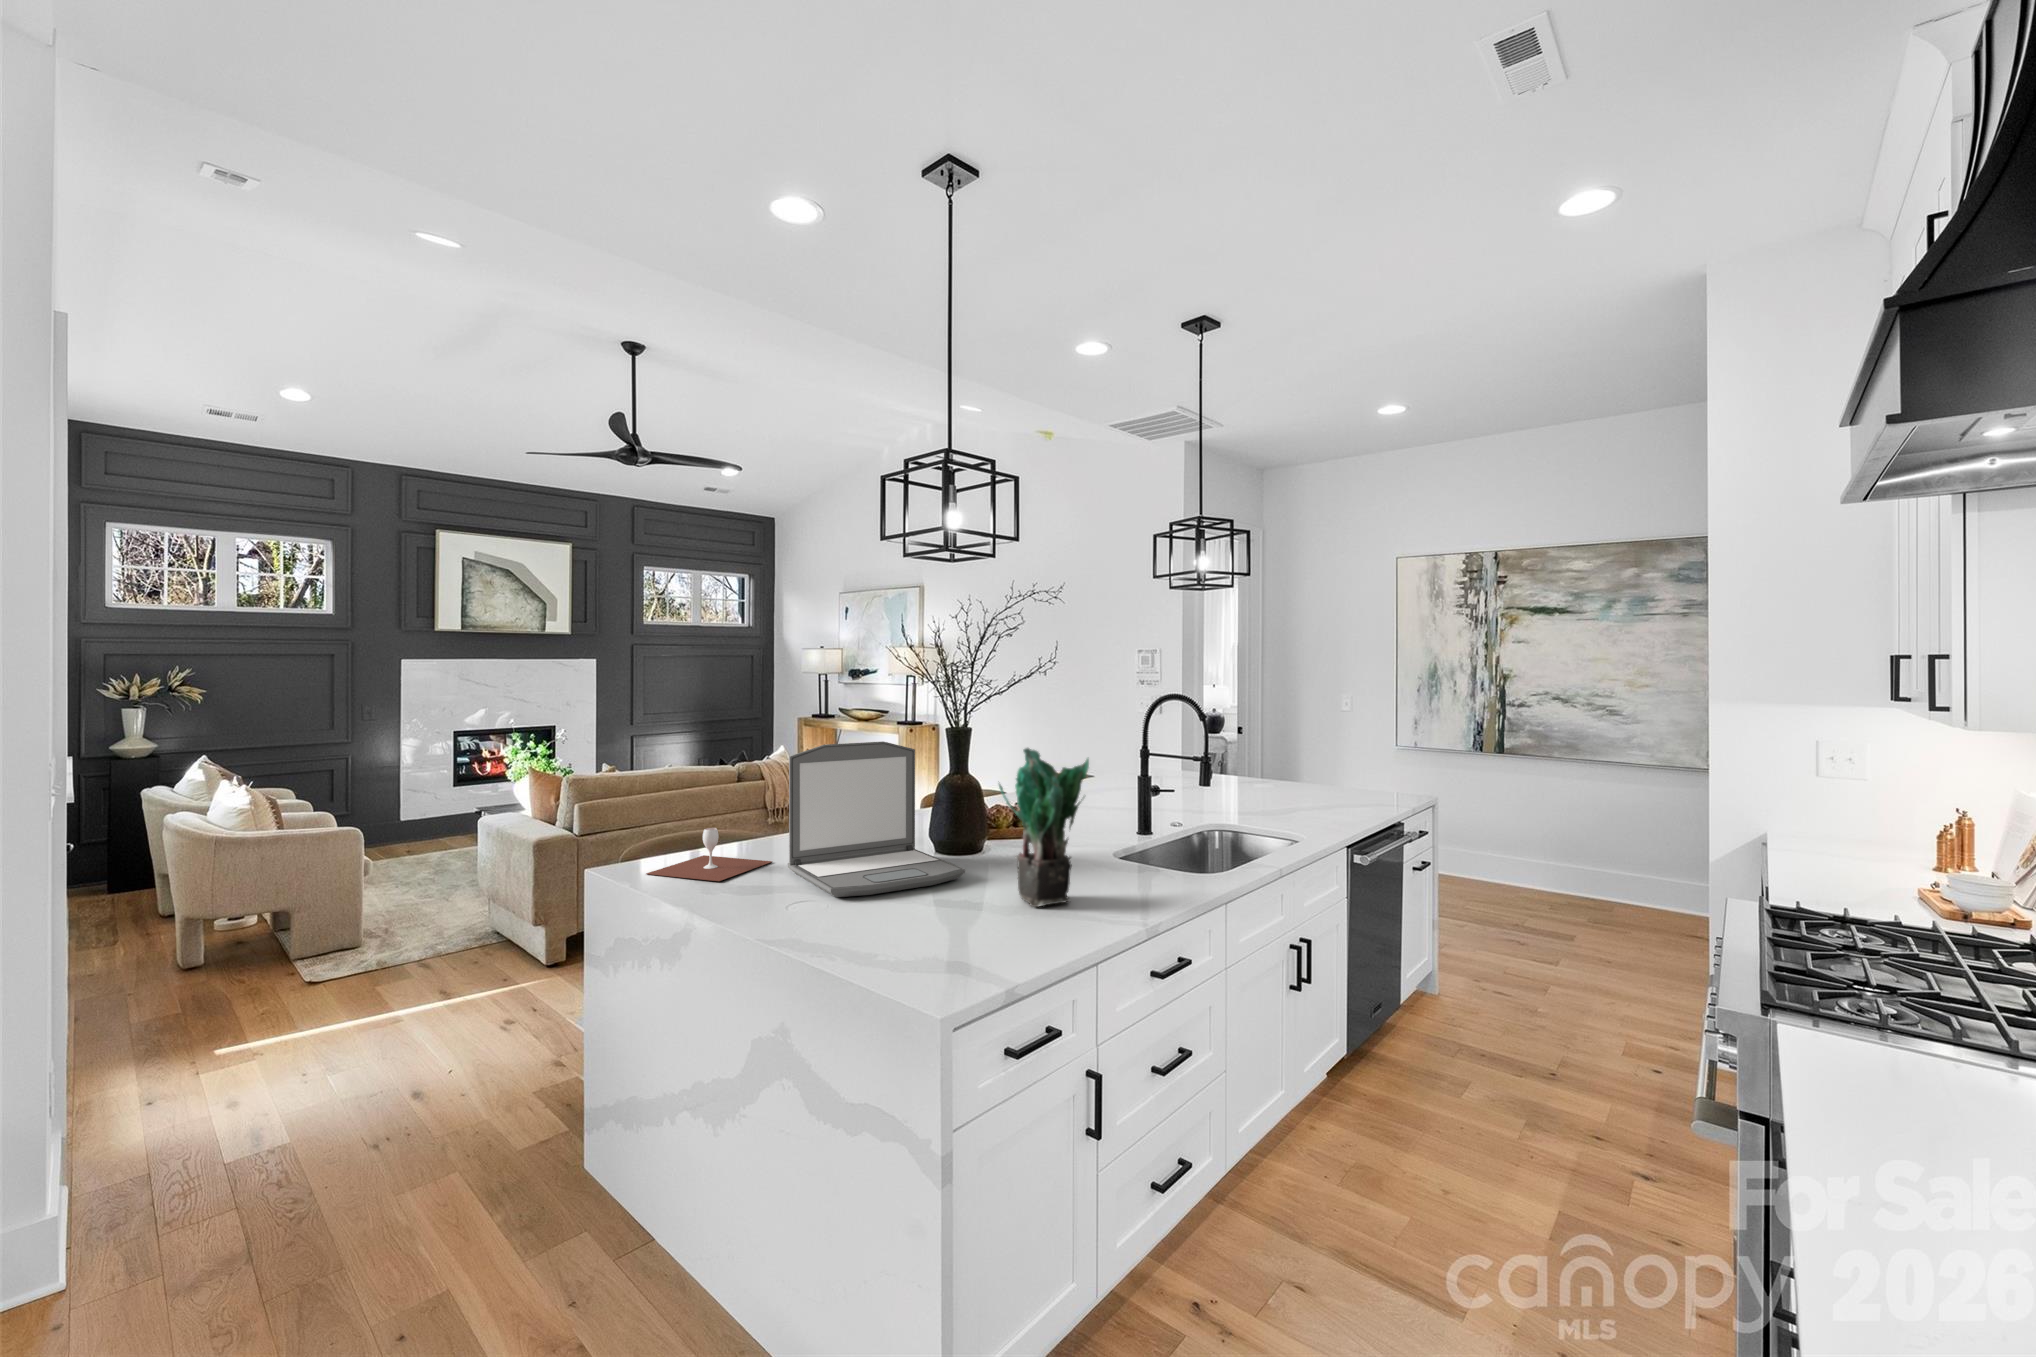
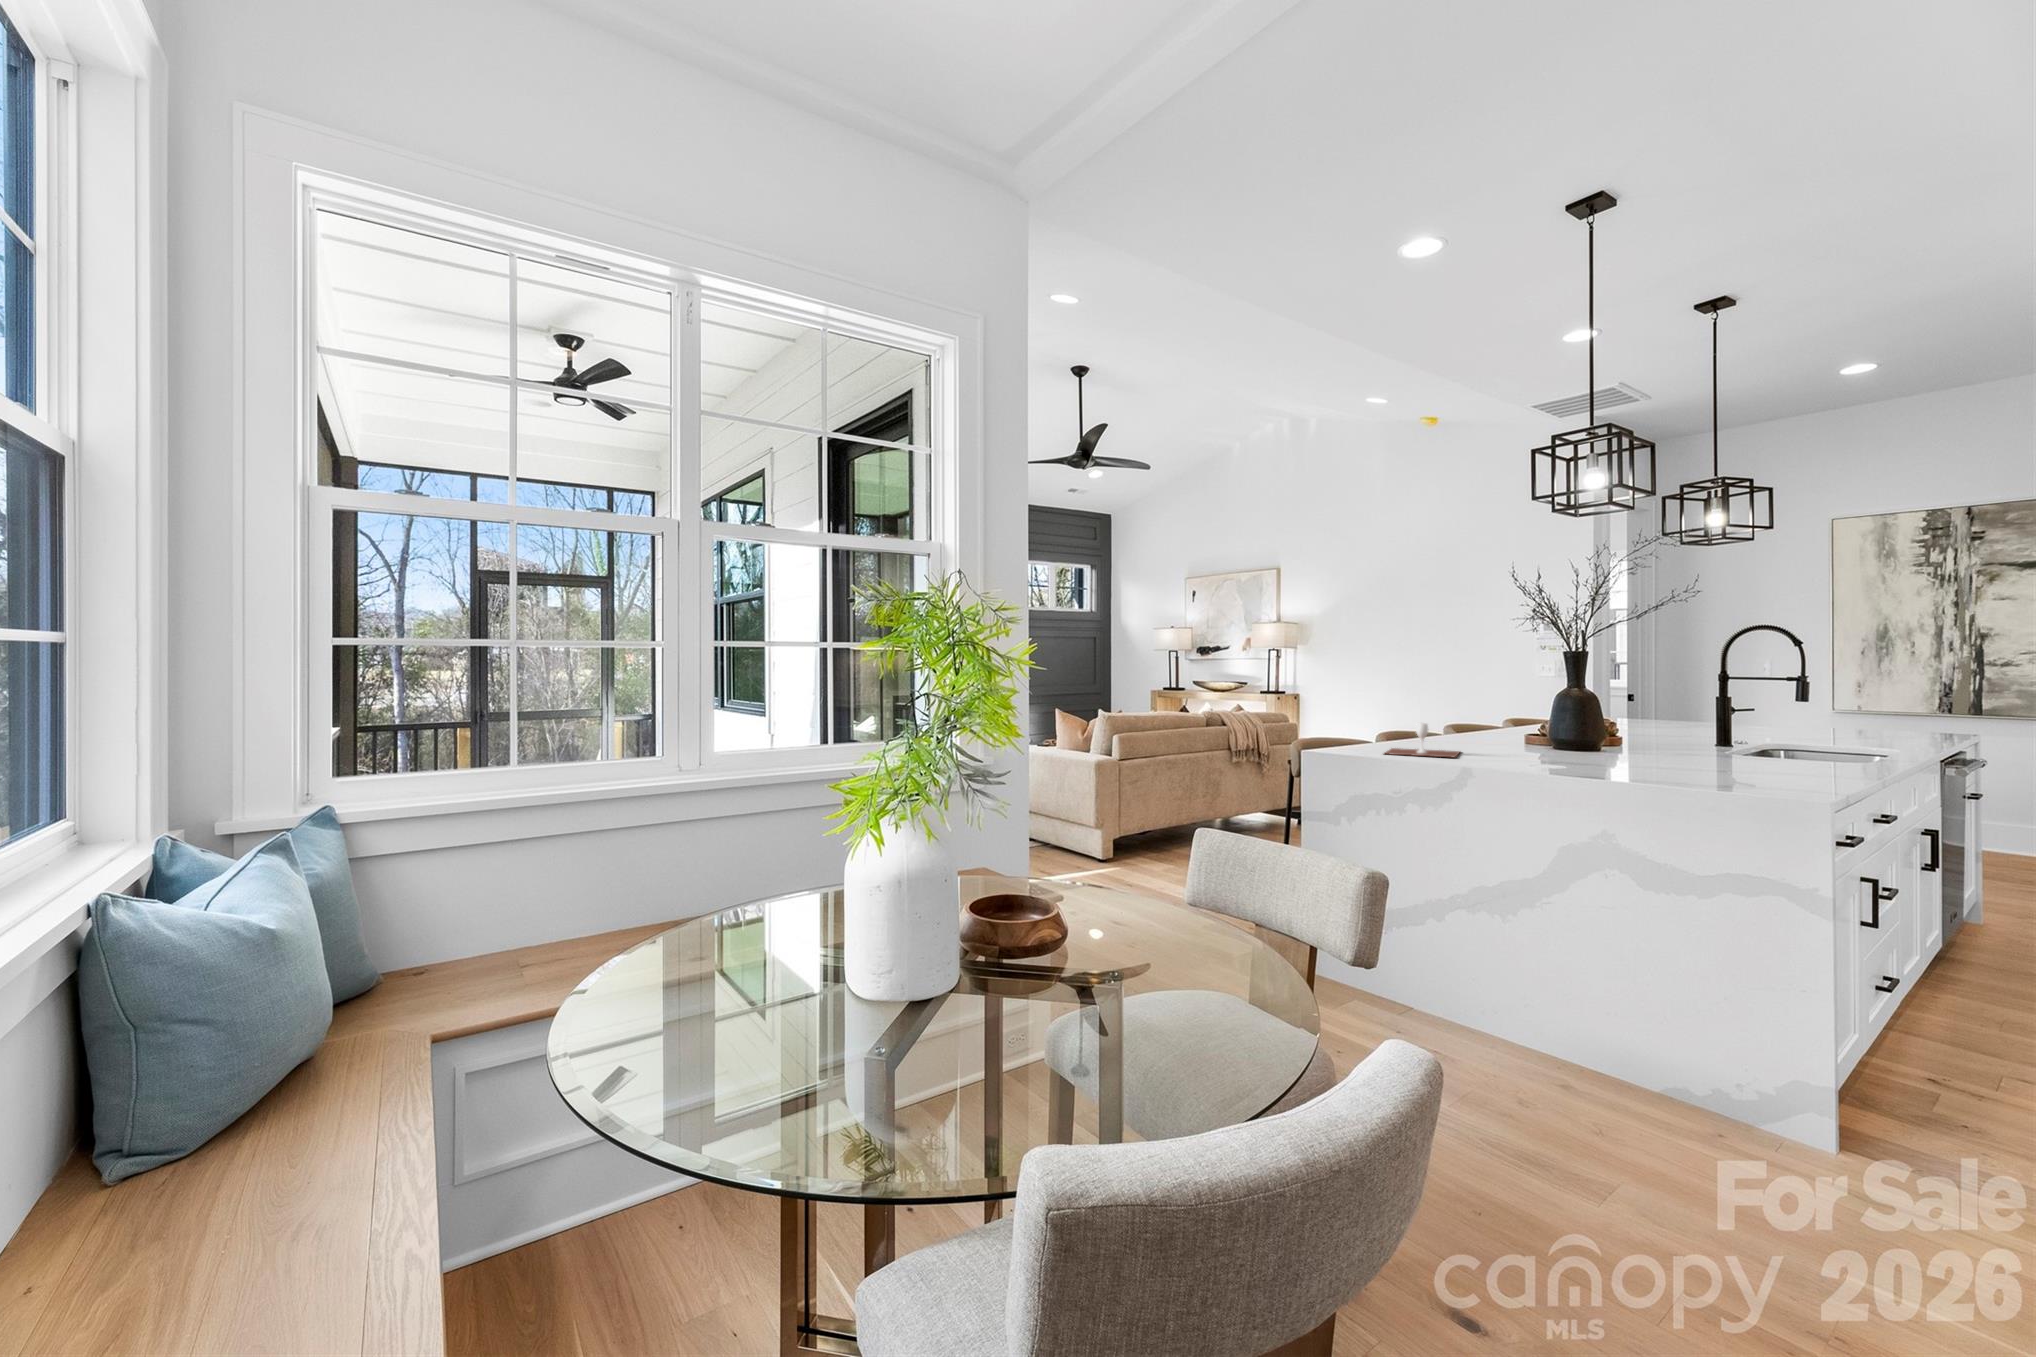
laptop: present [788,741,965,897] -> none [1493,658,1655,766]
potted plant: present [999,748,1089,907] -> none [1728,651,1811,773]

